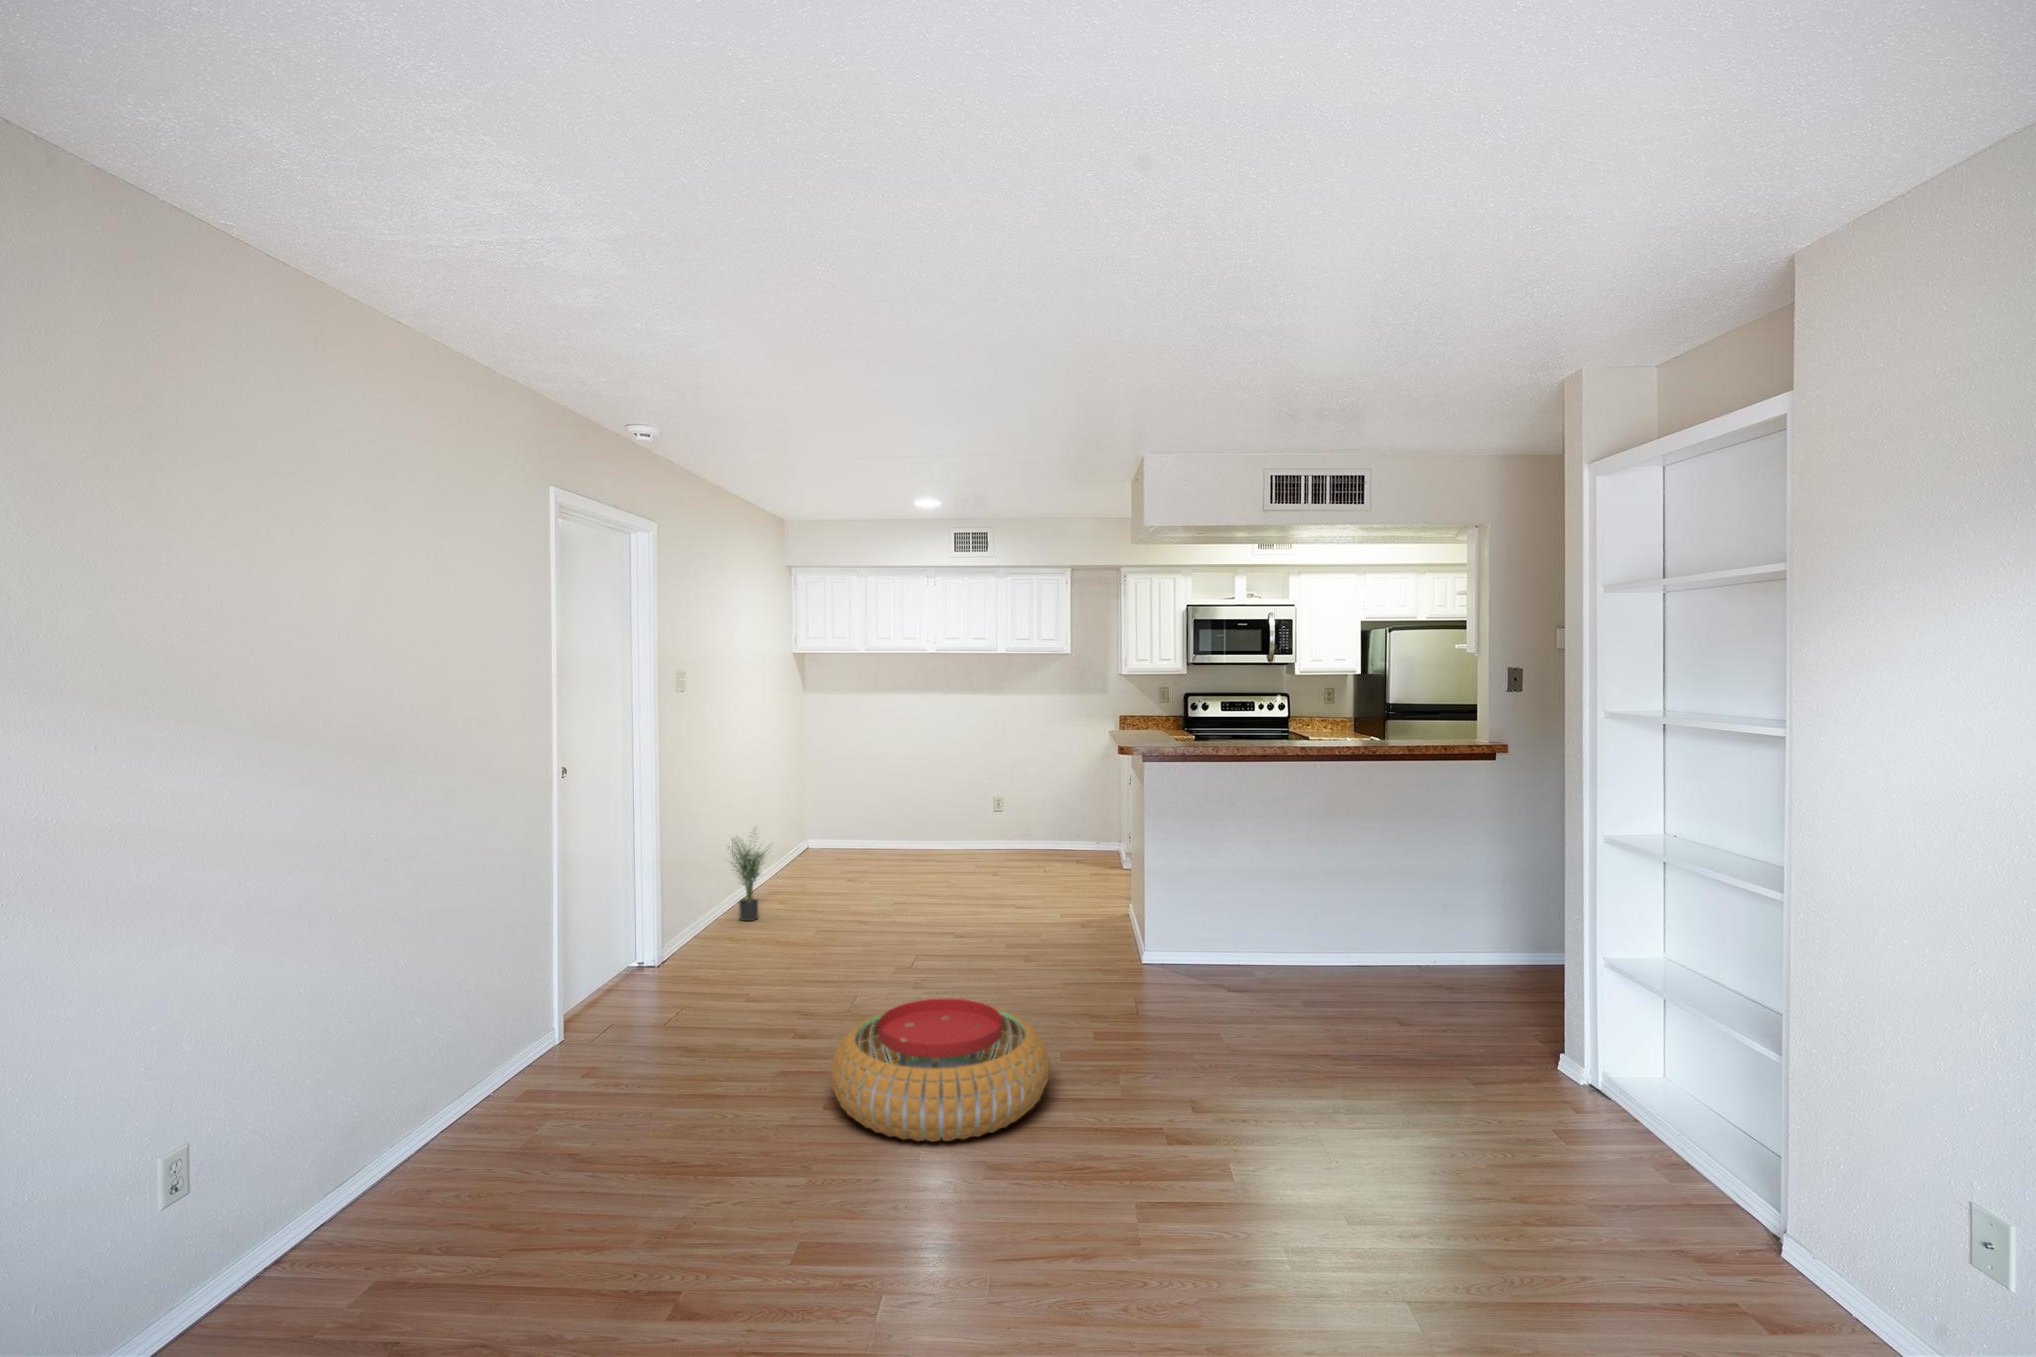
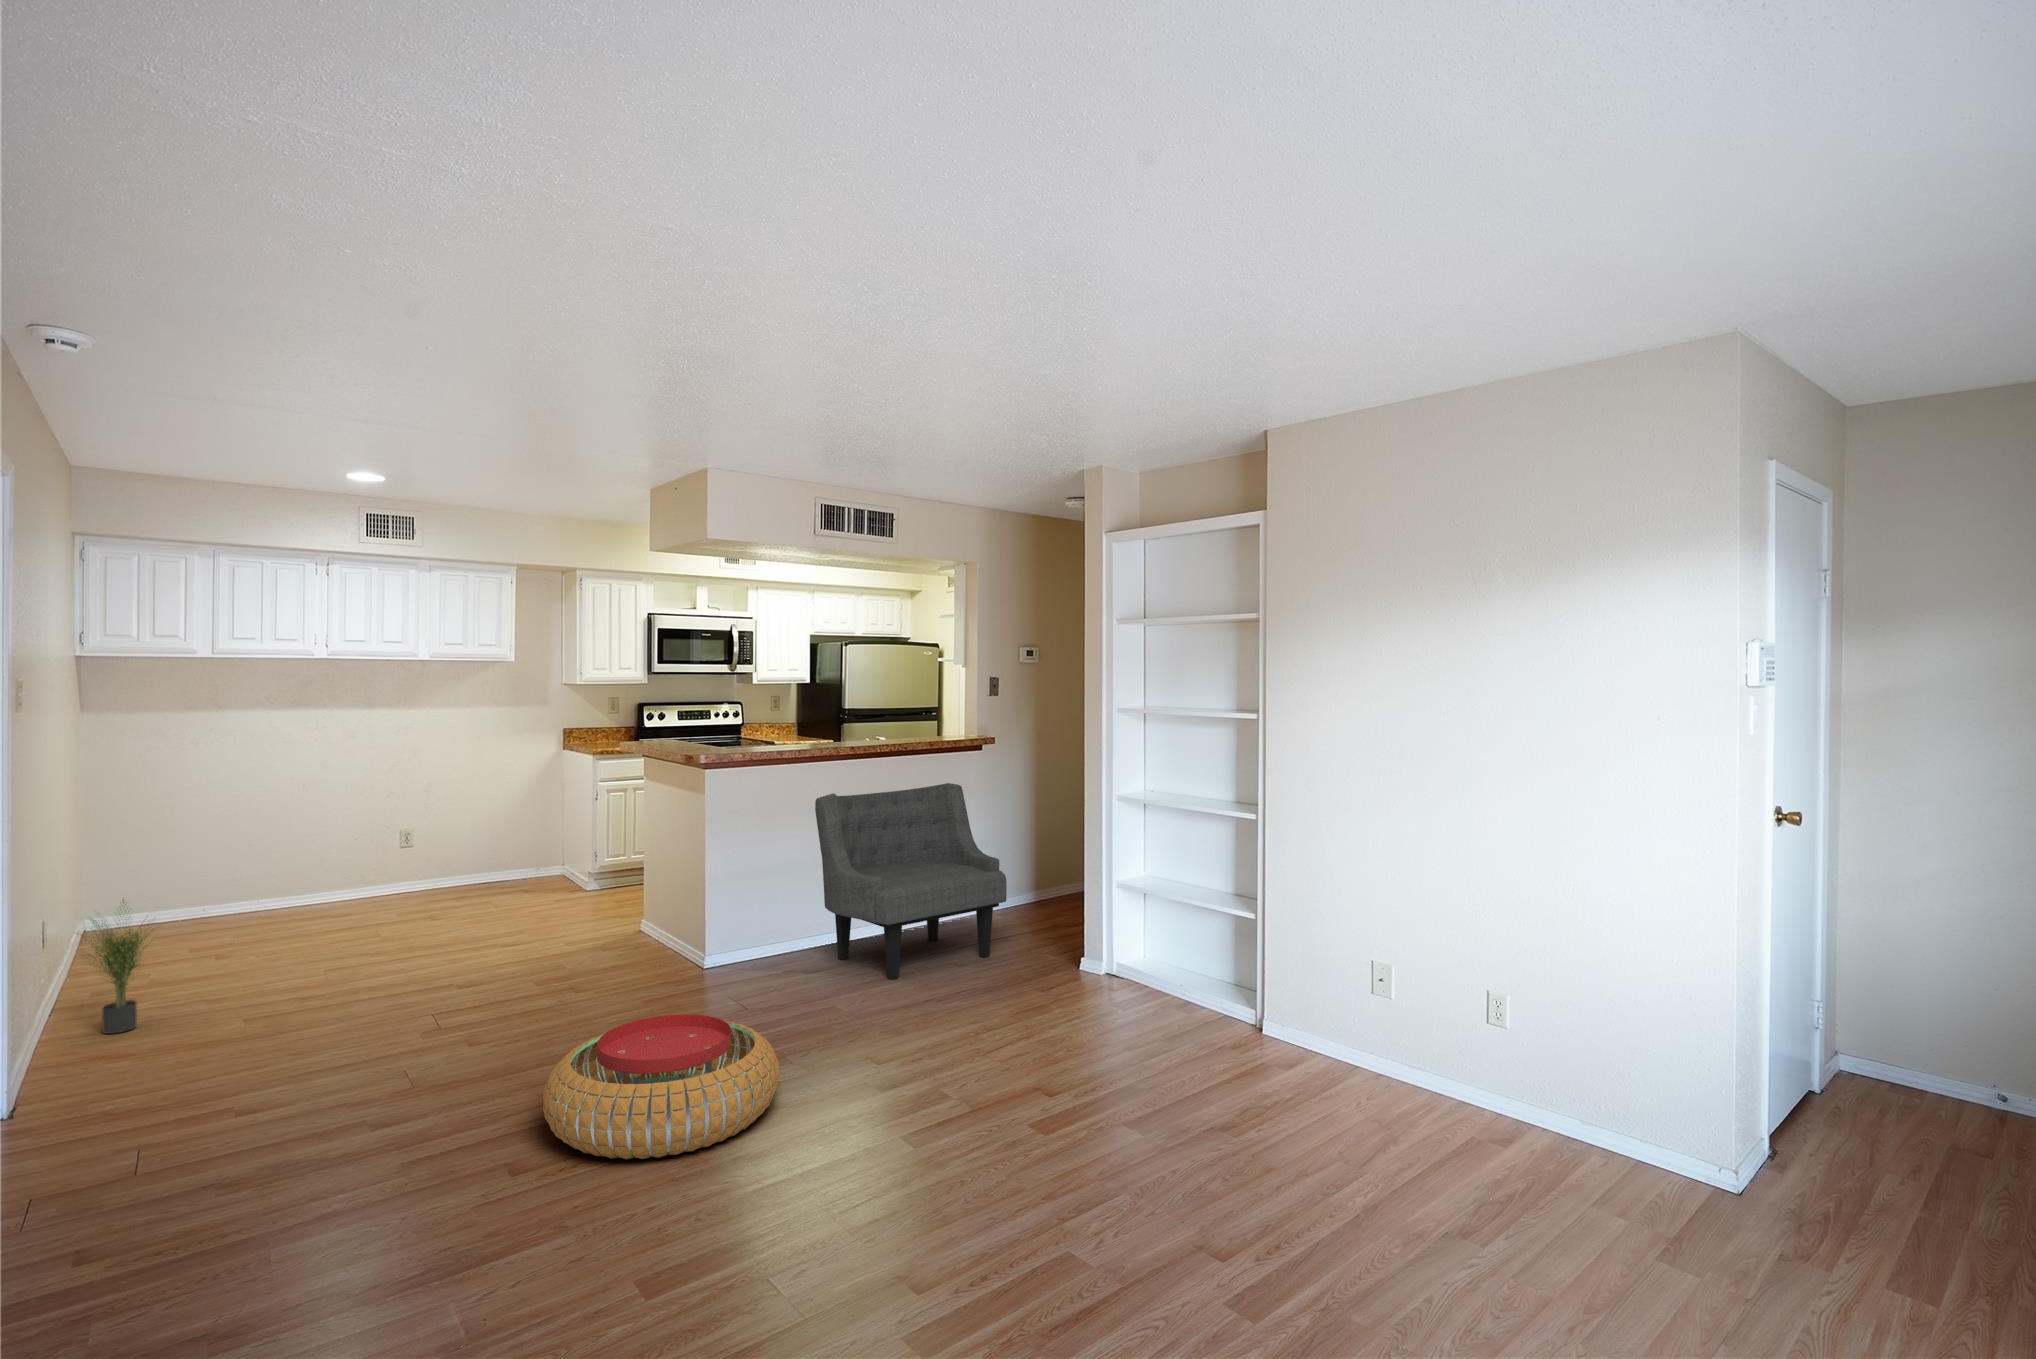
armchair: none [1245,798,1474,1021] -> present [815,783,1007,979]

